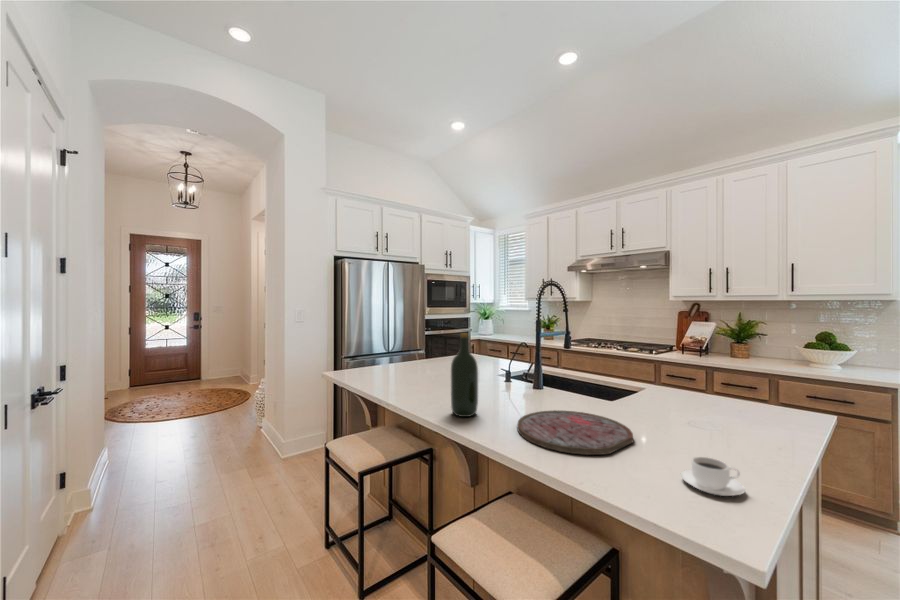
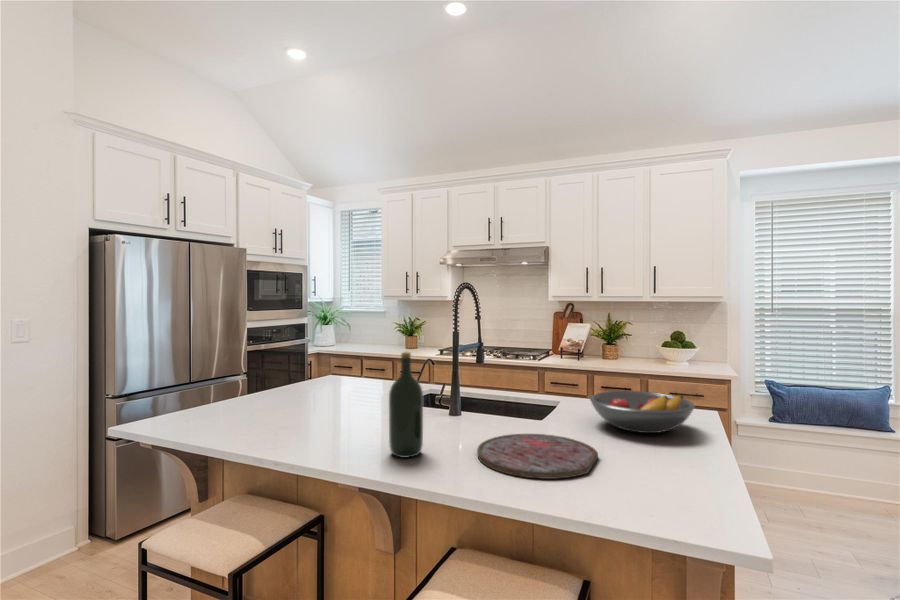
fruit bowl: none [653,383,778,429] -> present [590,391,695,433]
coffee cup: present [681,457,745,496] -> none [658,461,711,493]

